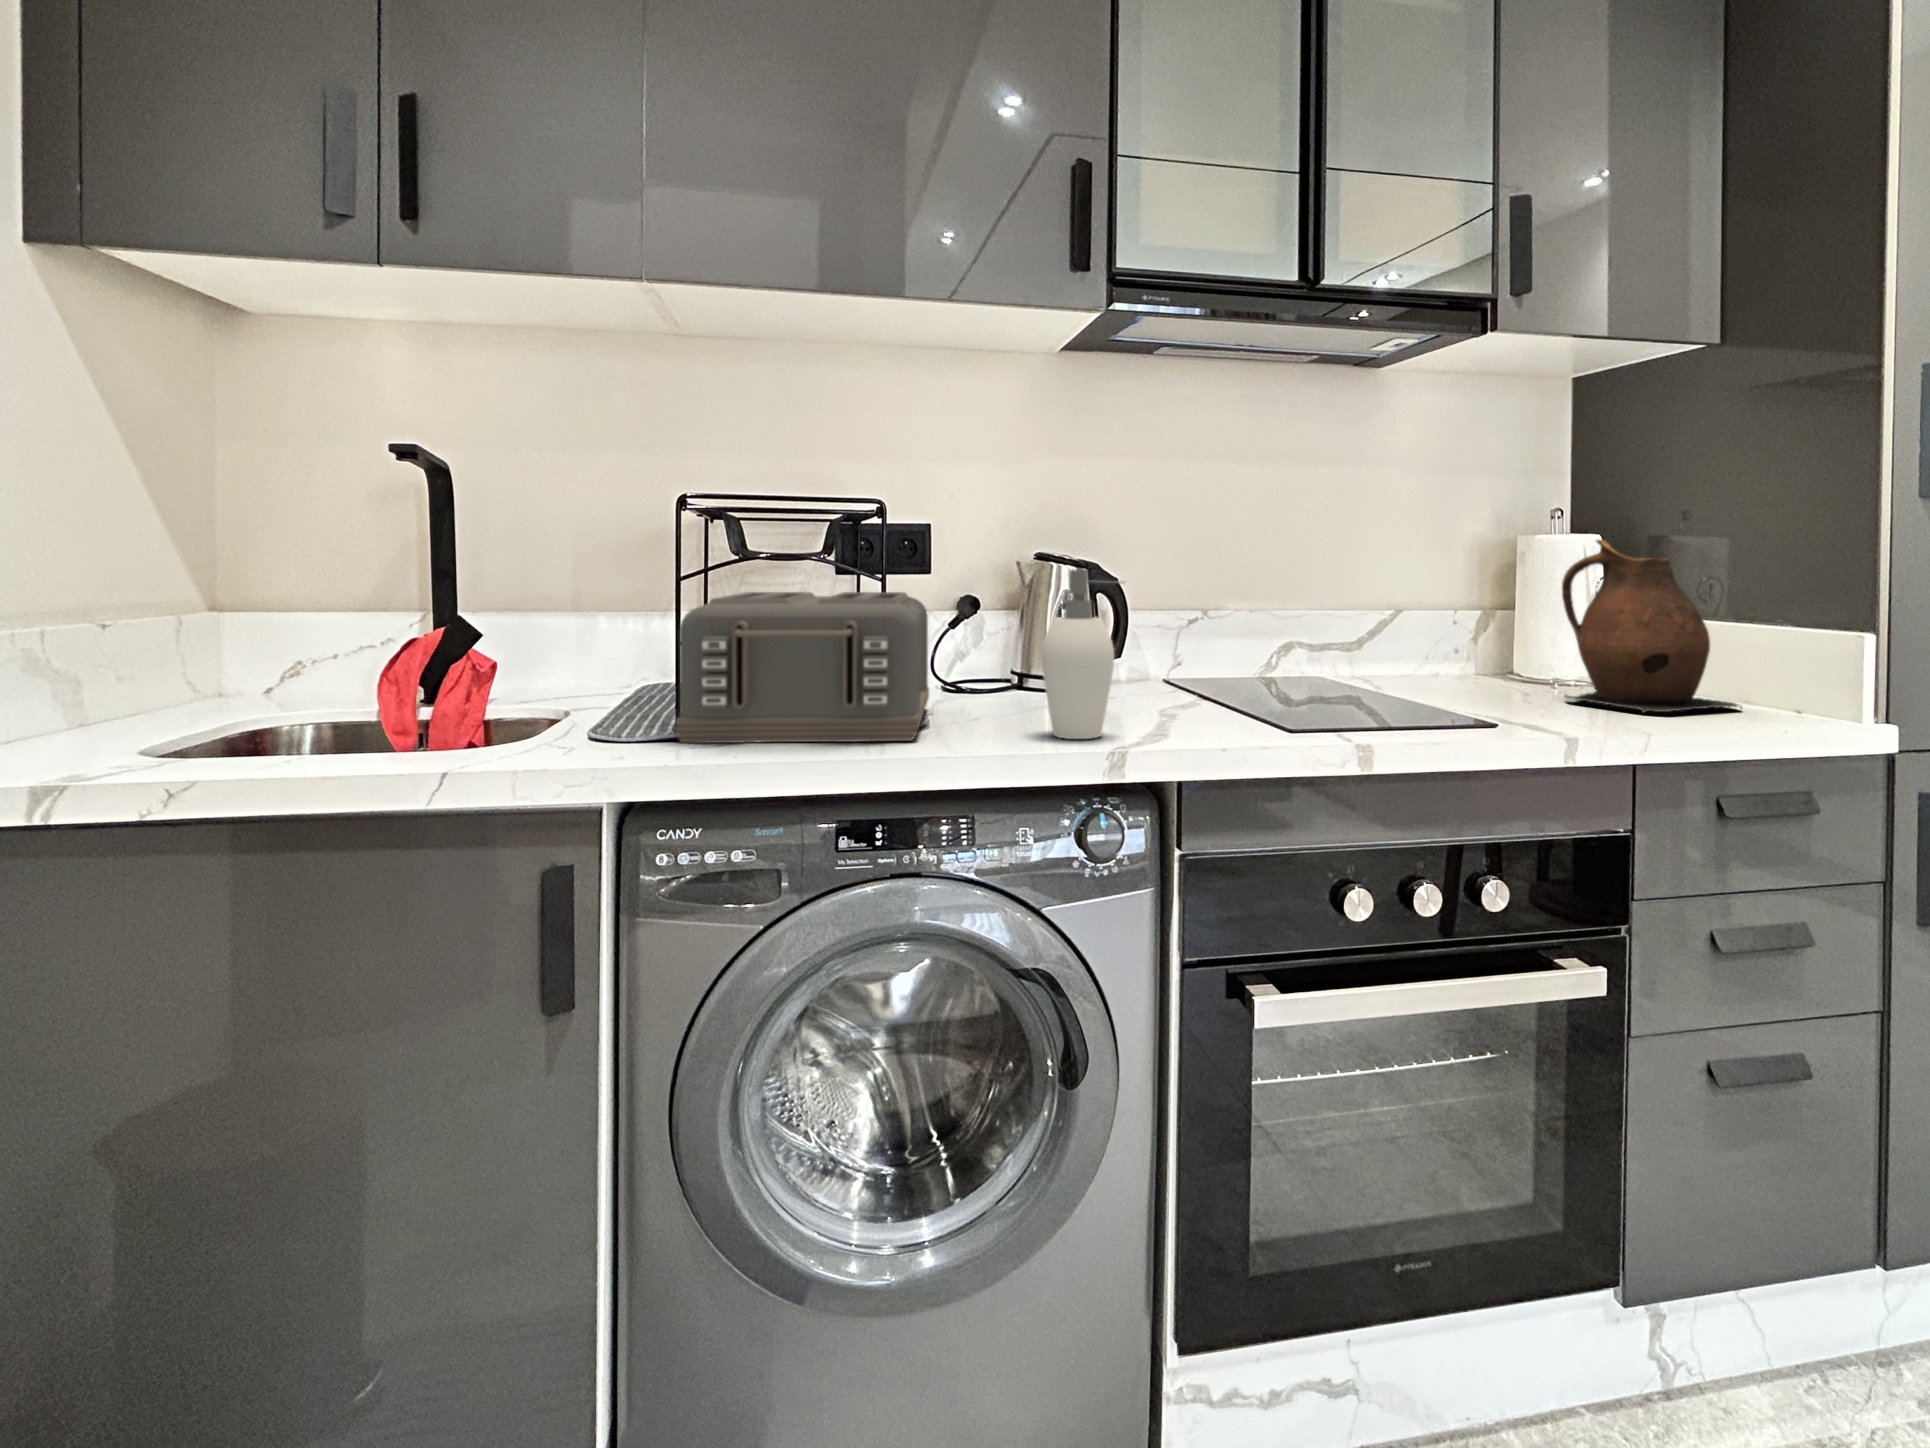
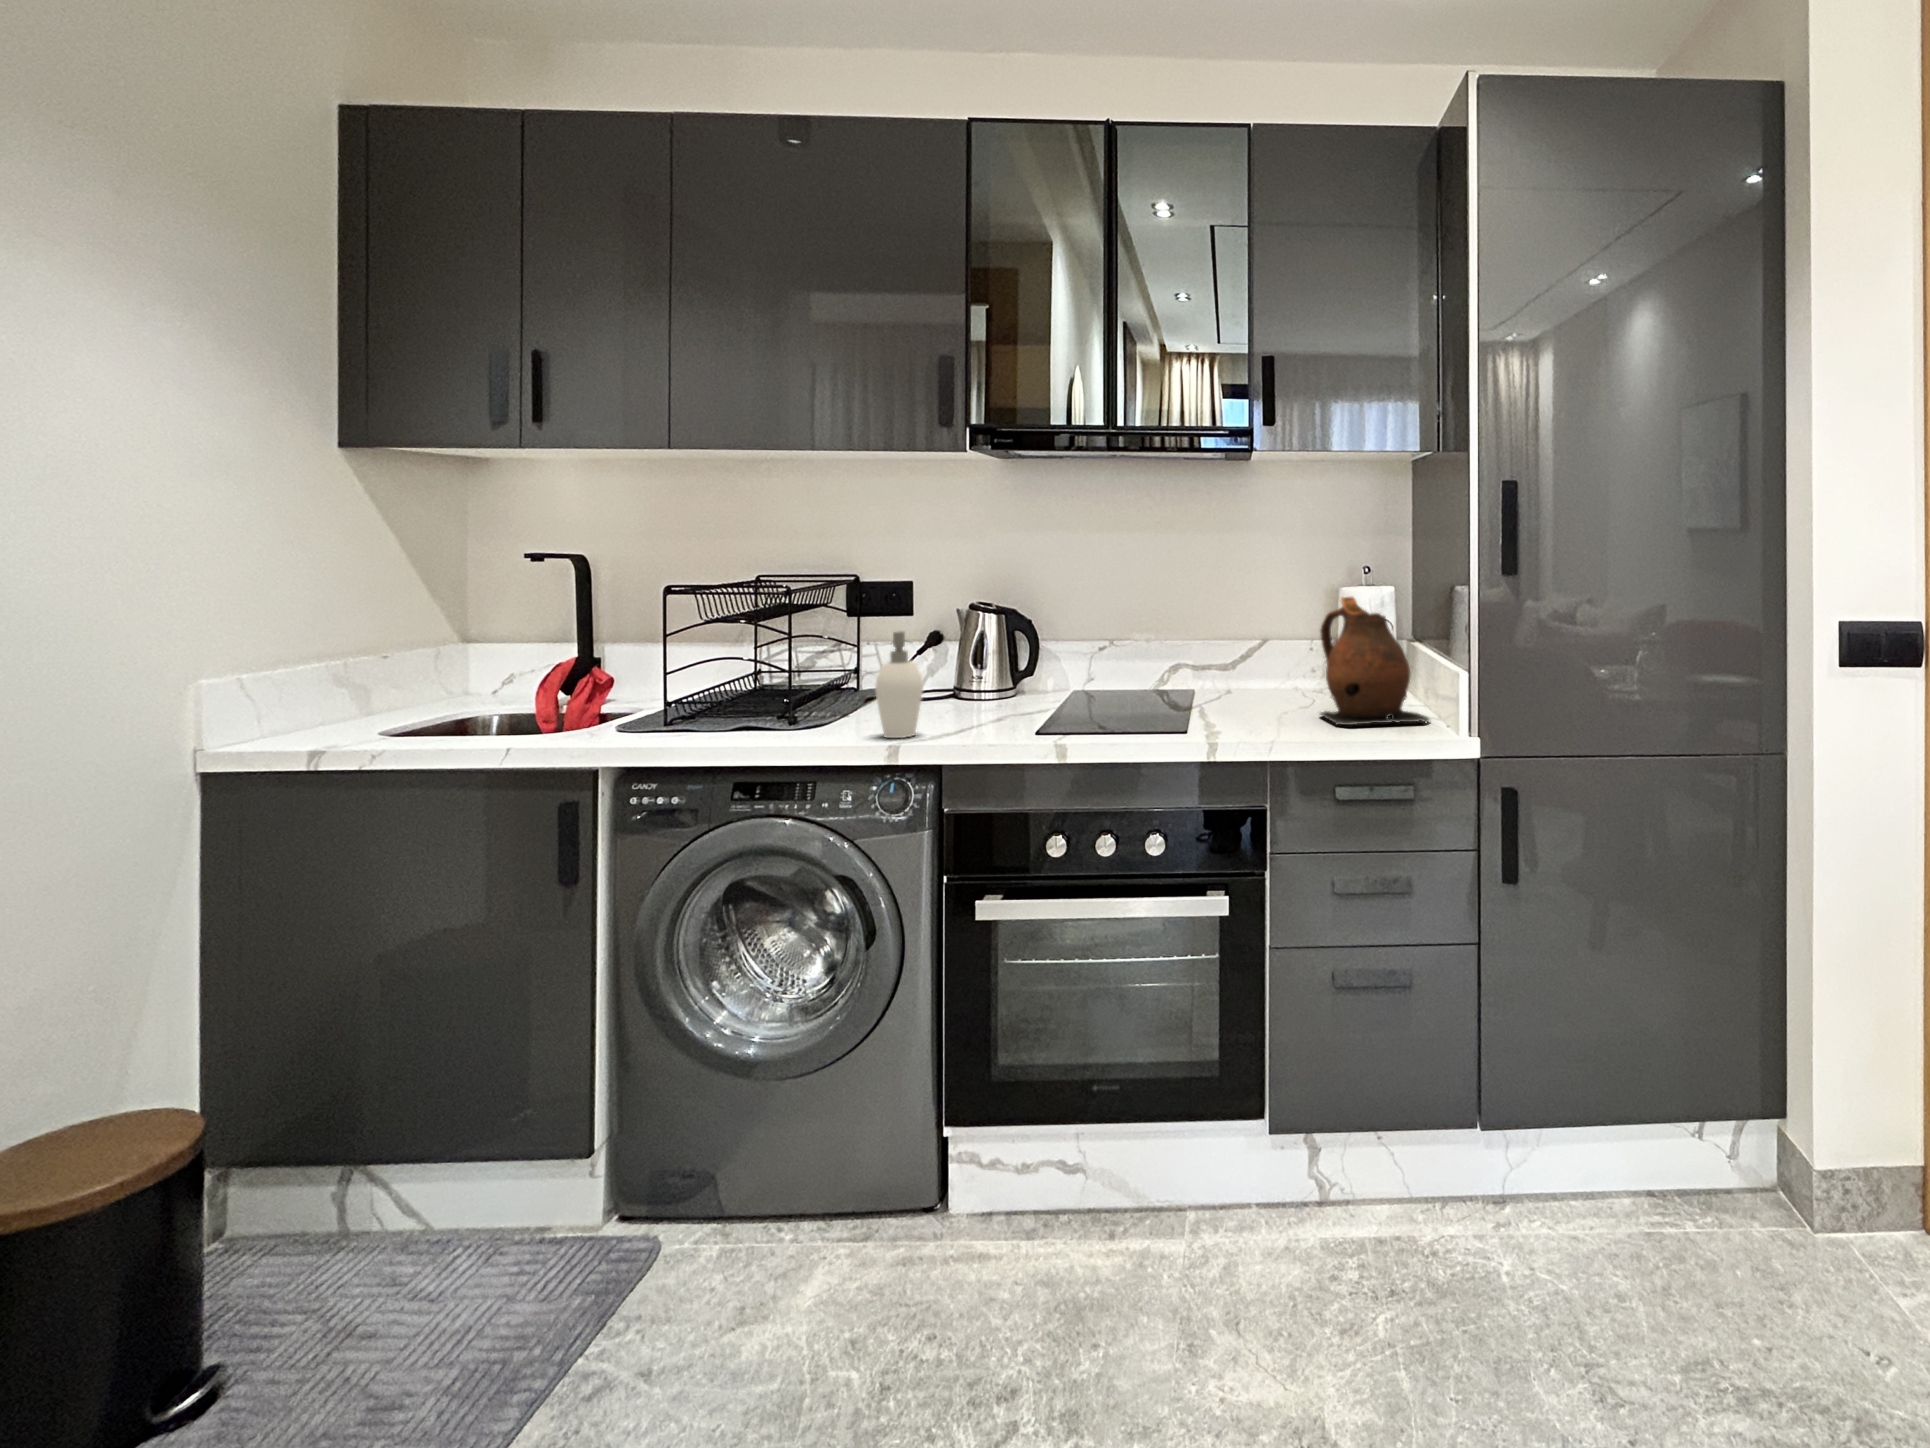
toaster: present [675,592,929,743] -> none [659,640,860,738]

